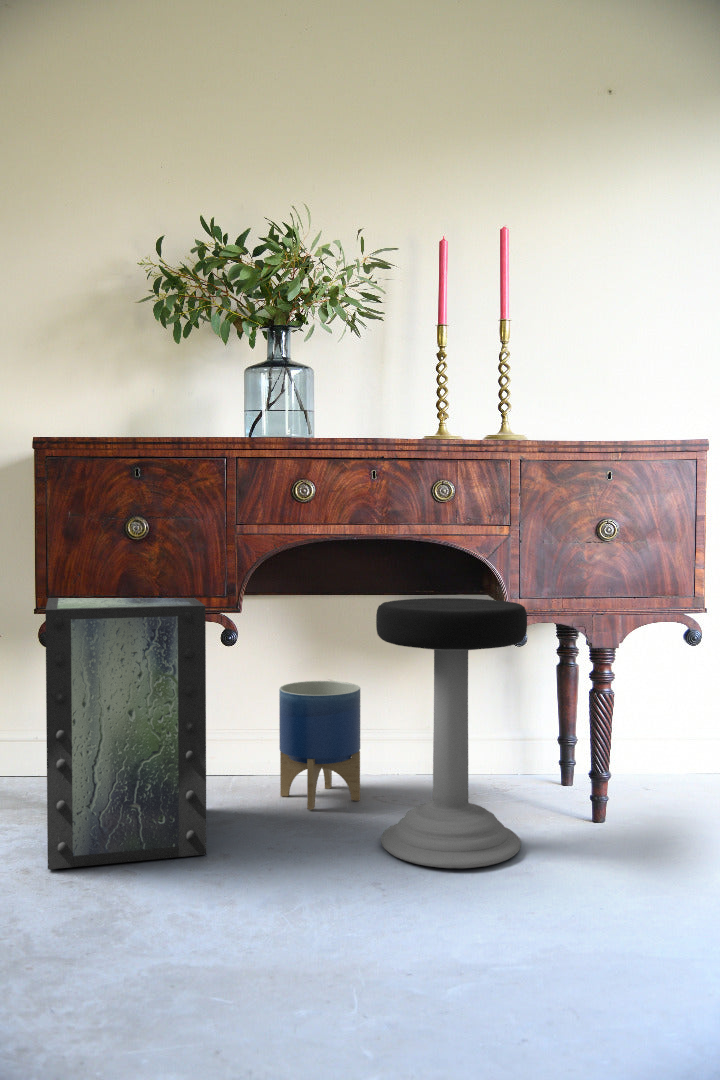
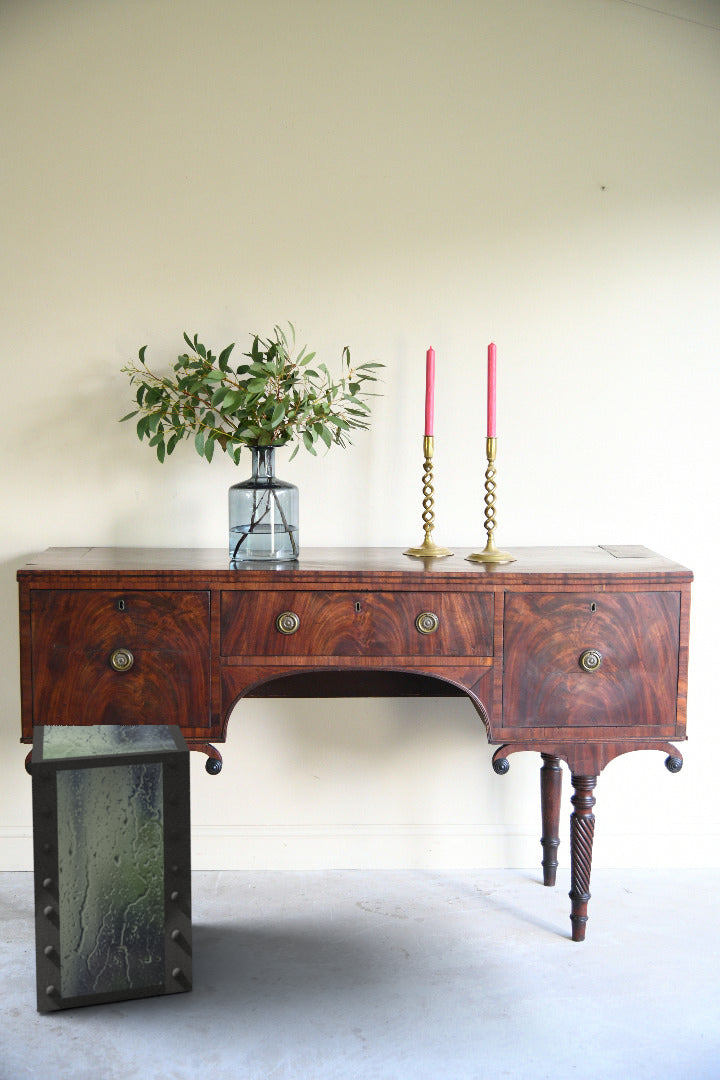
stool: present [376,598,527,868] -> none [360,726,508,1011]
planter: present [279,681,361,810] -> none [265,789,345,926]

